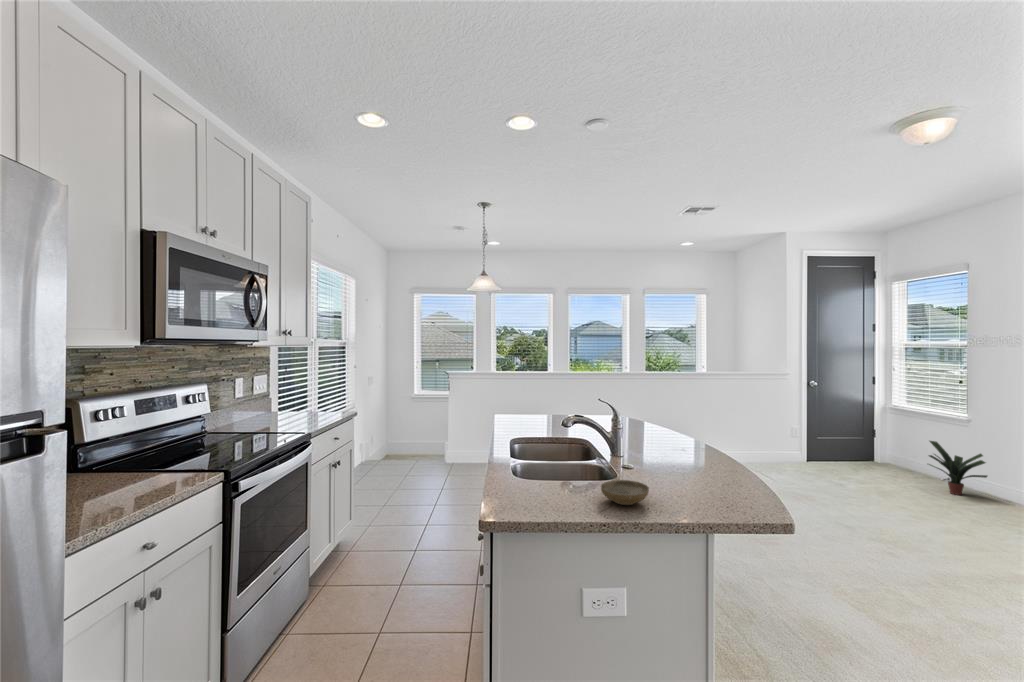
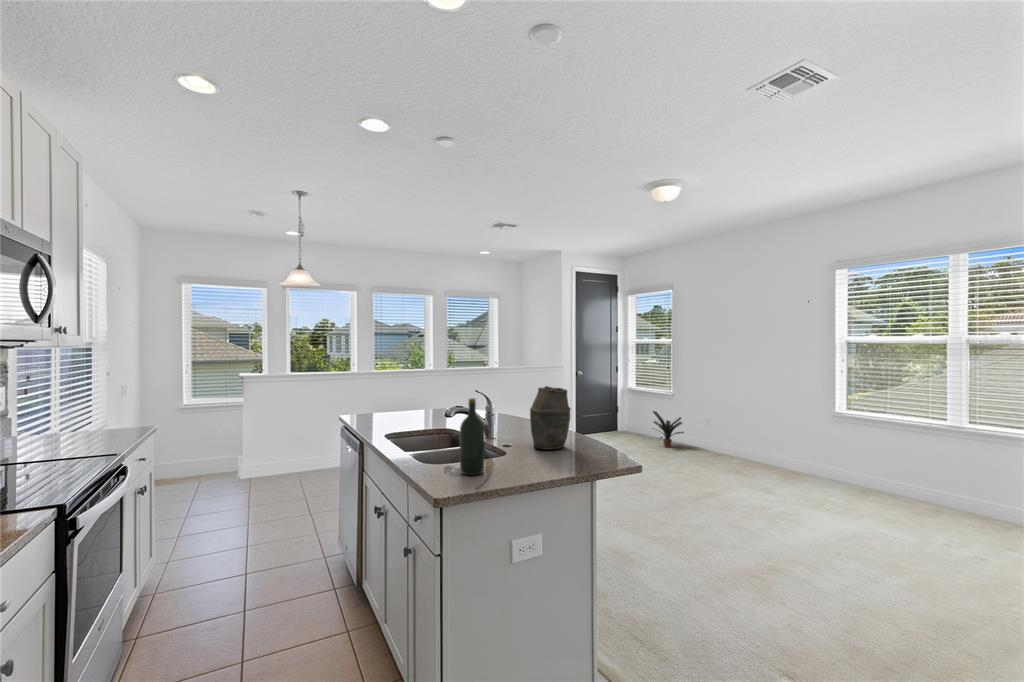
vase: none [652,396,709,480] -> present [530,386,571,450]
wine bottle: none [533,405,564,499] -> present [460,398,485,475]
ceramic bowl: present [601,480,649,505] -> none [513,452,550,470]

